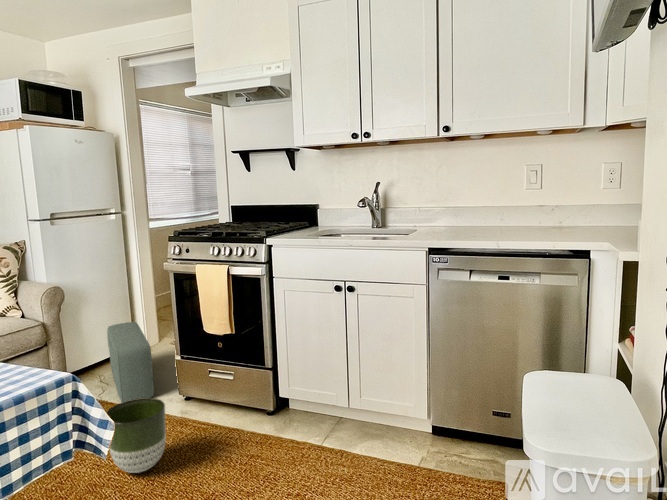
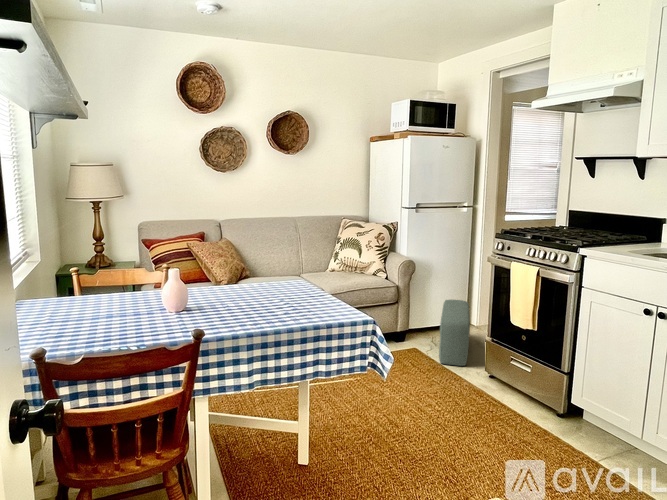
planter: present [107,398,166,473] -> none [414,359,460,416]

